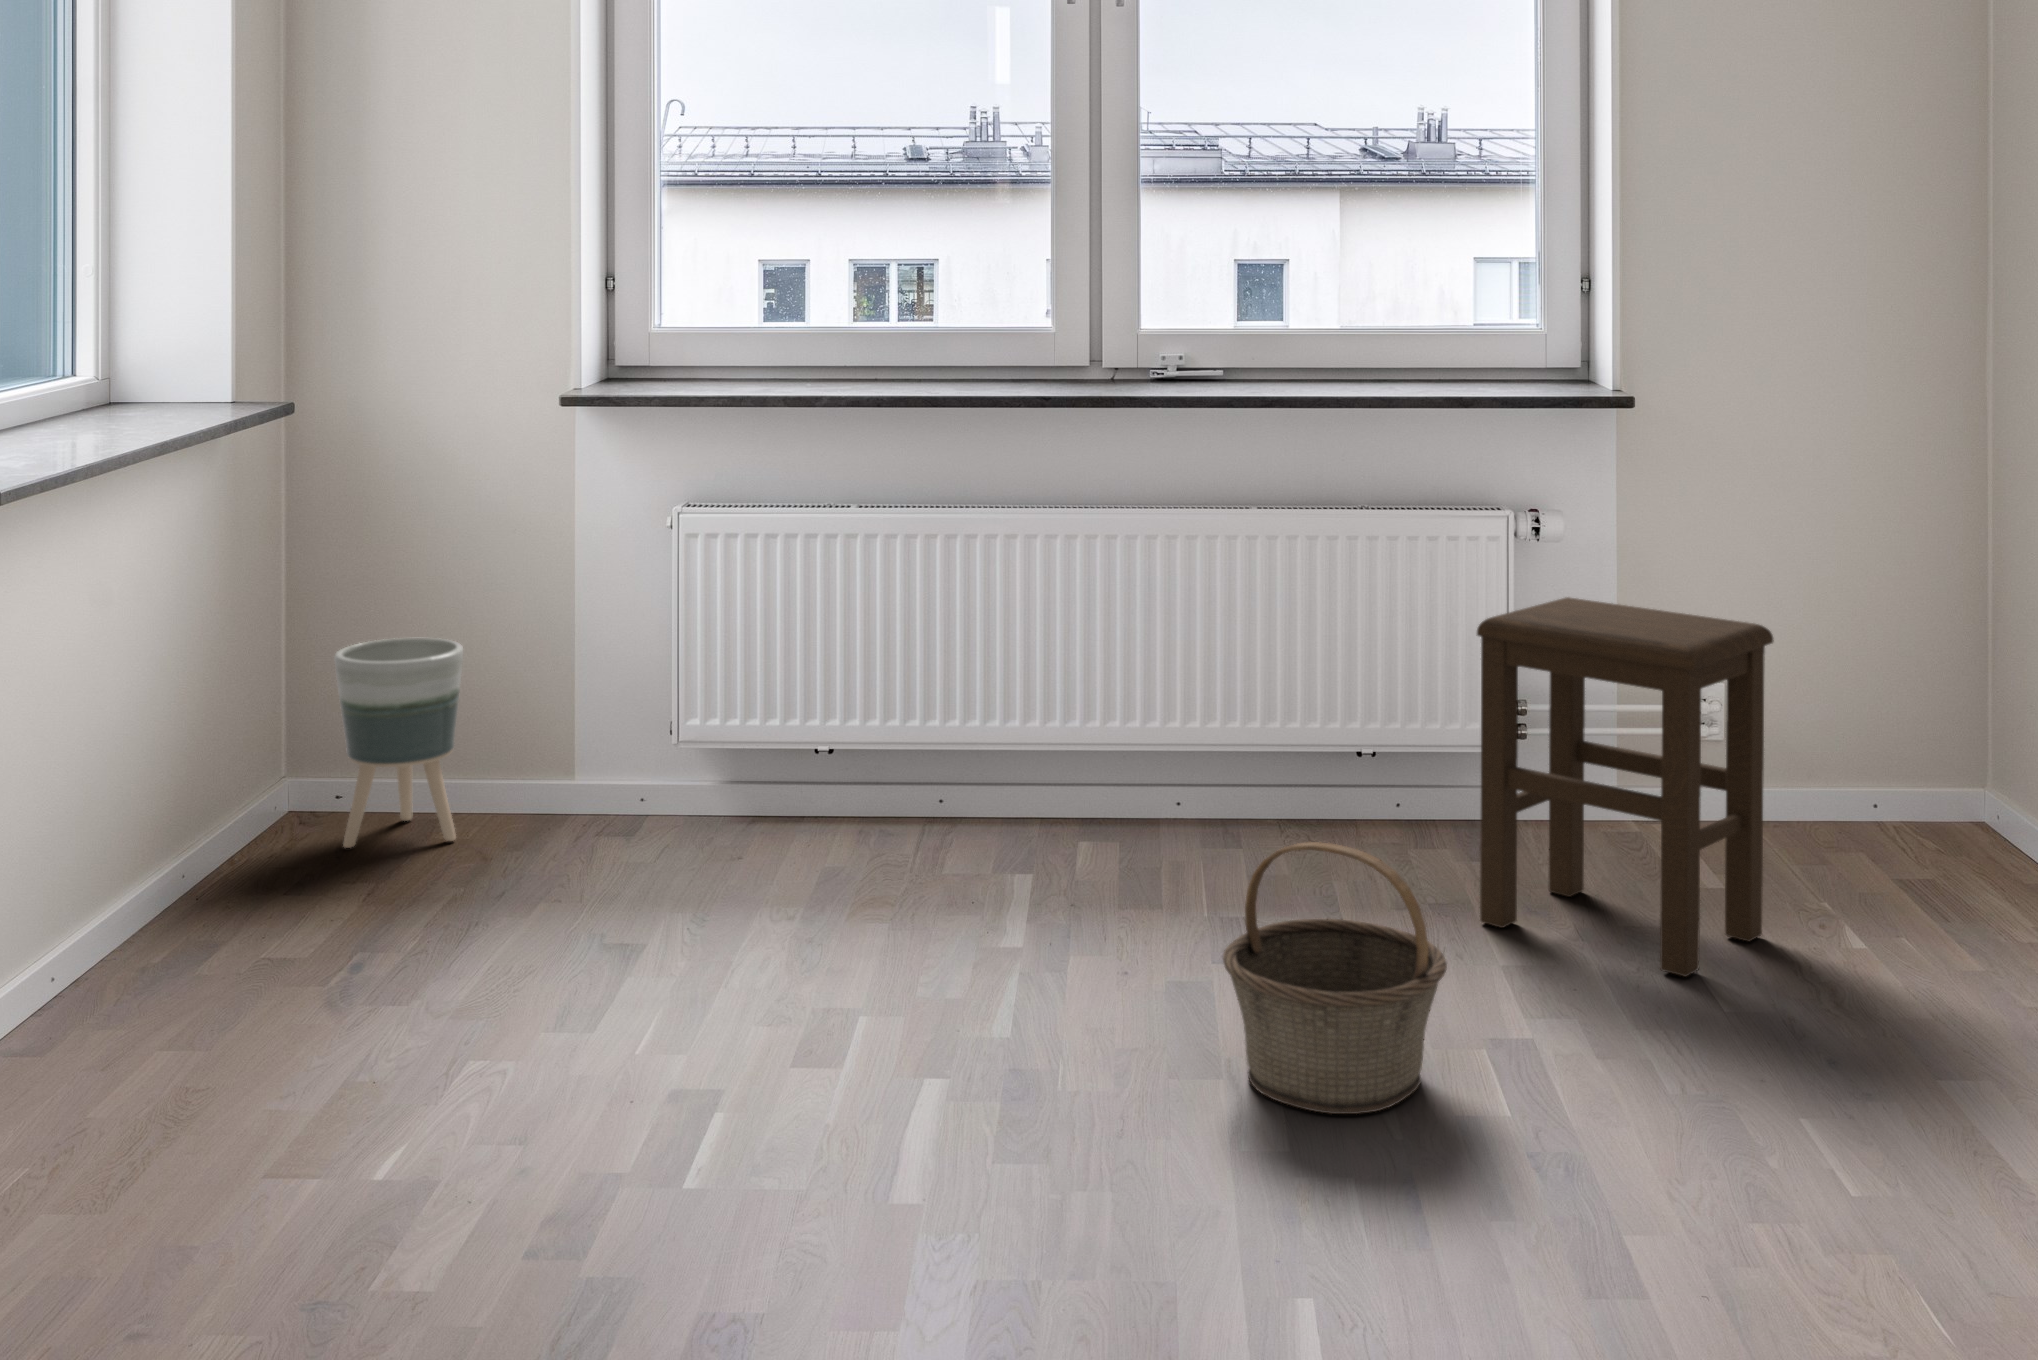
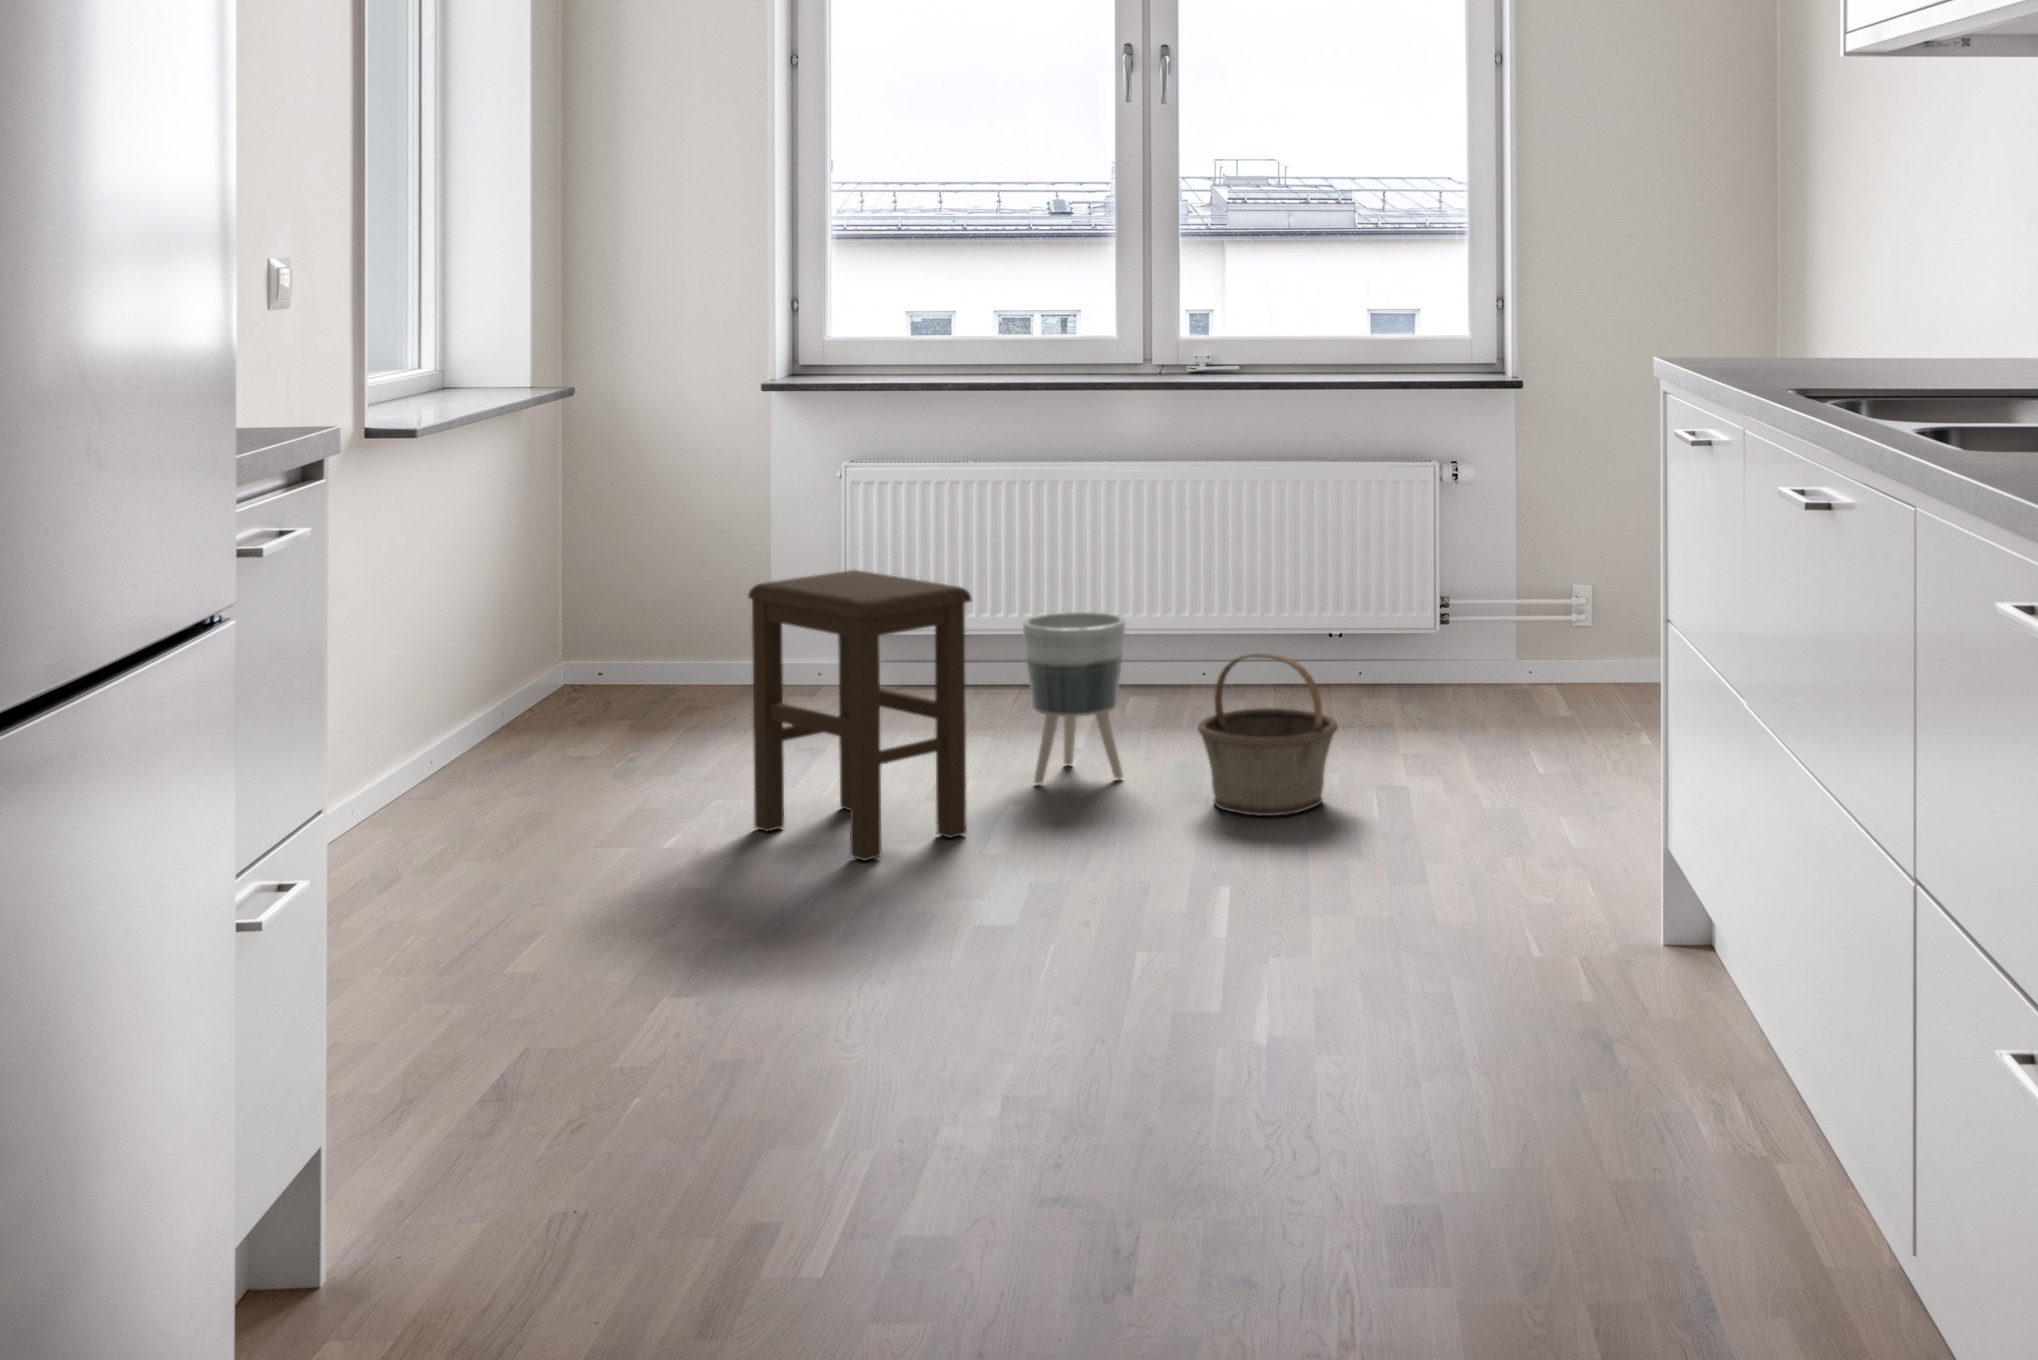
stool: present [1477,597,1774,977] -> present [748,570,971,861]
planter: present [334,638,463,848] -> present [1023,612,1125,785]

